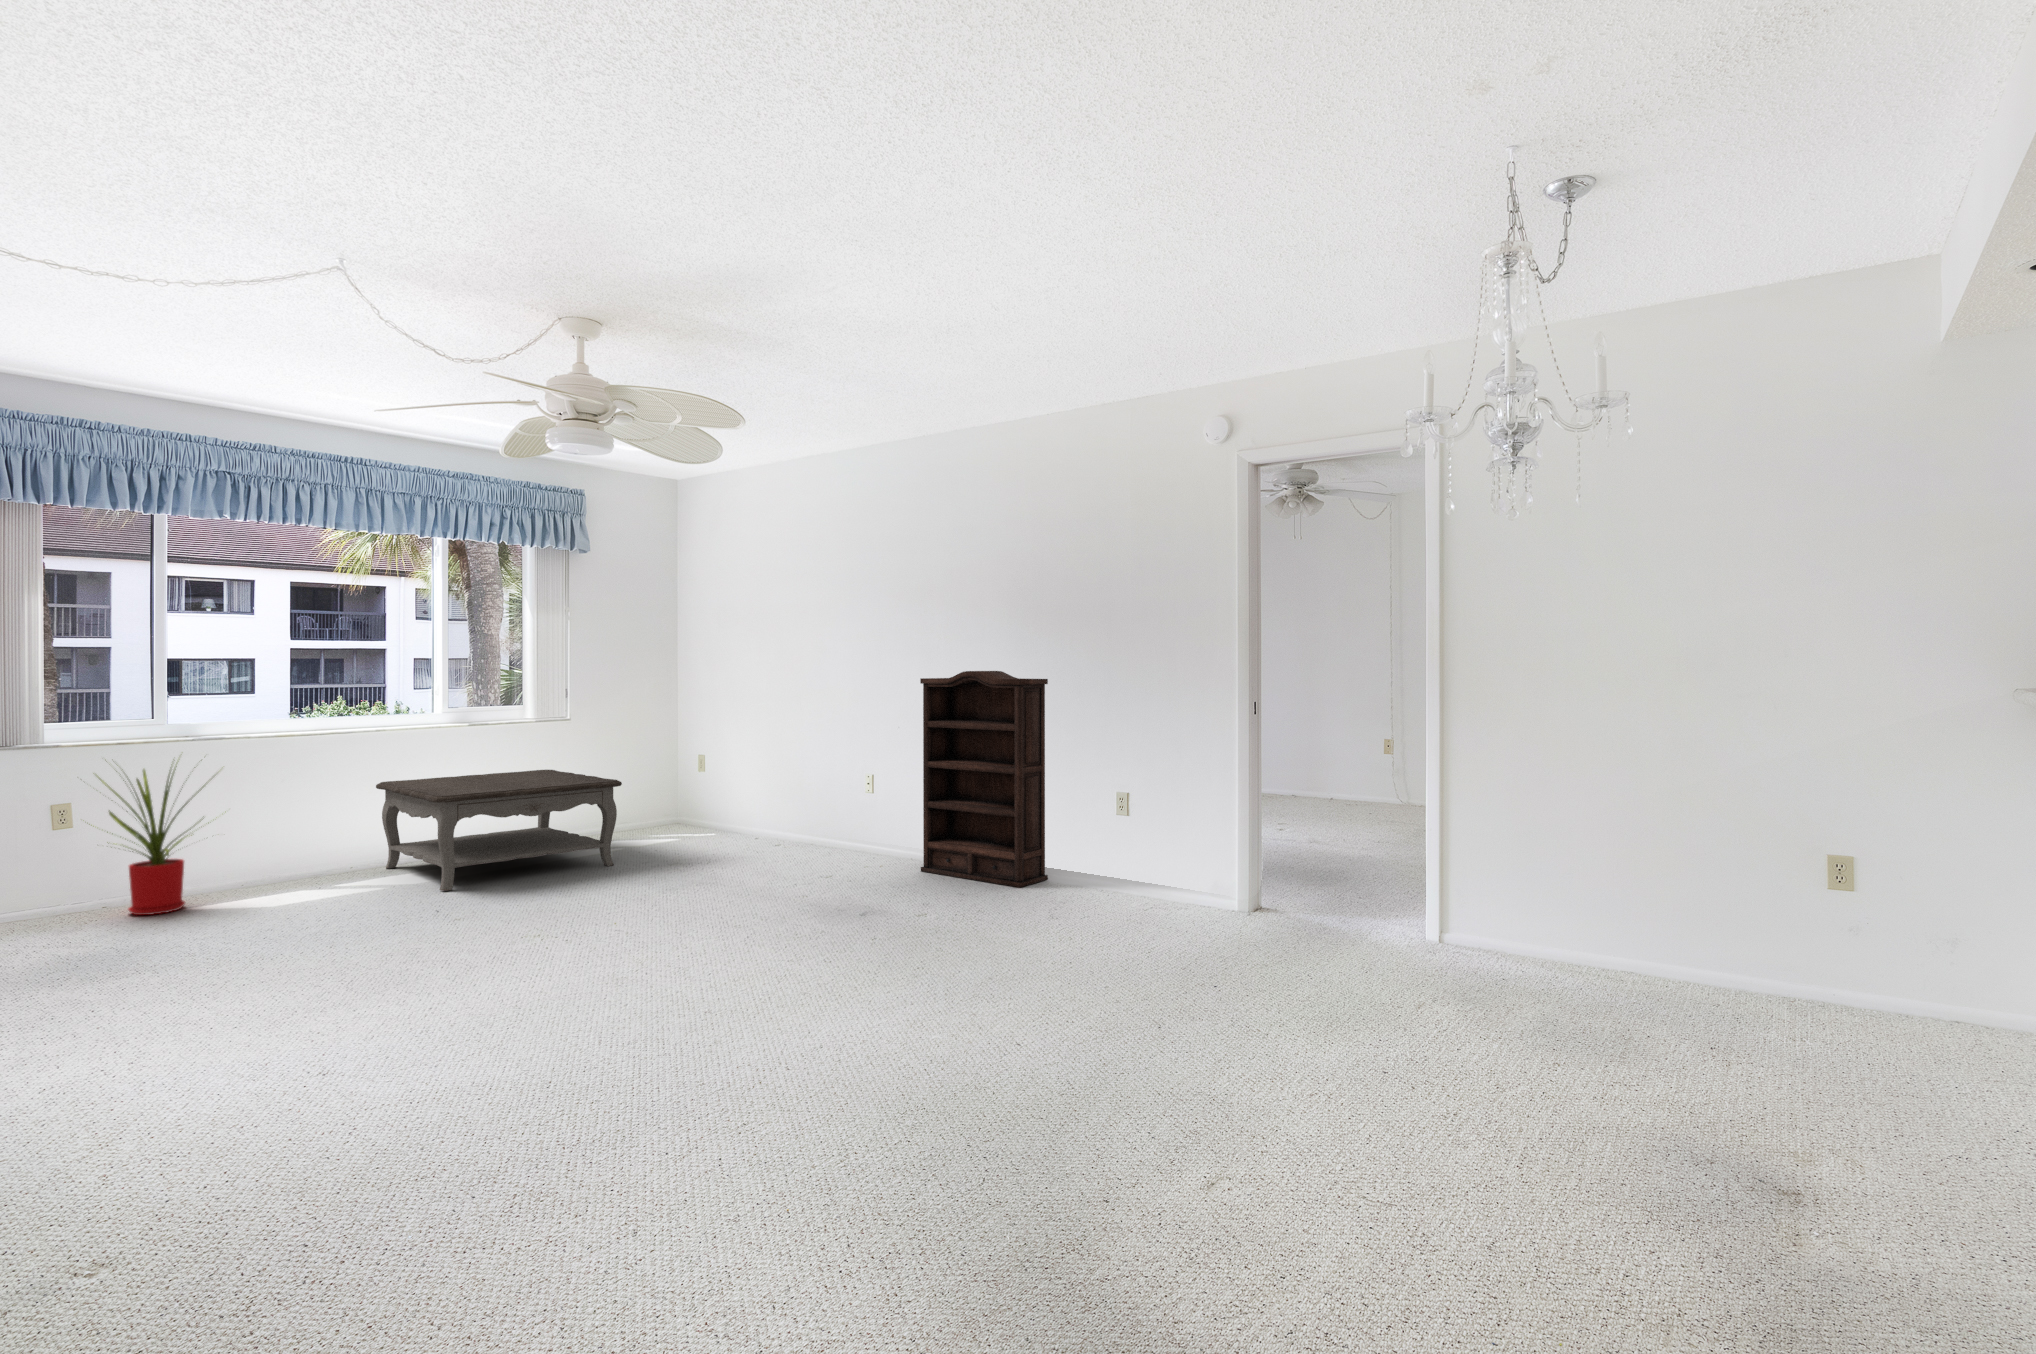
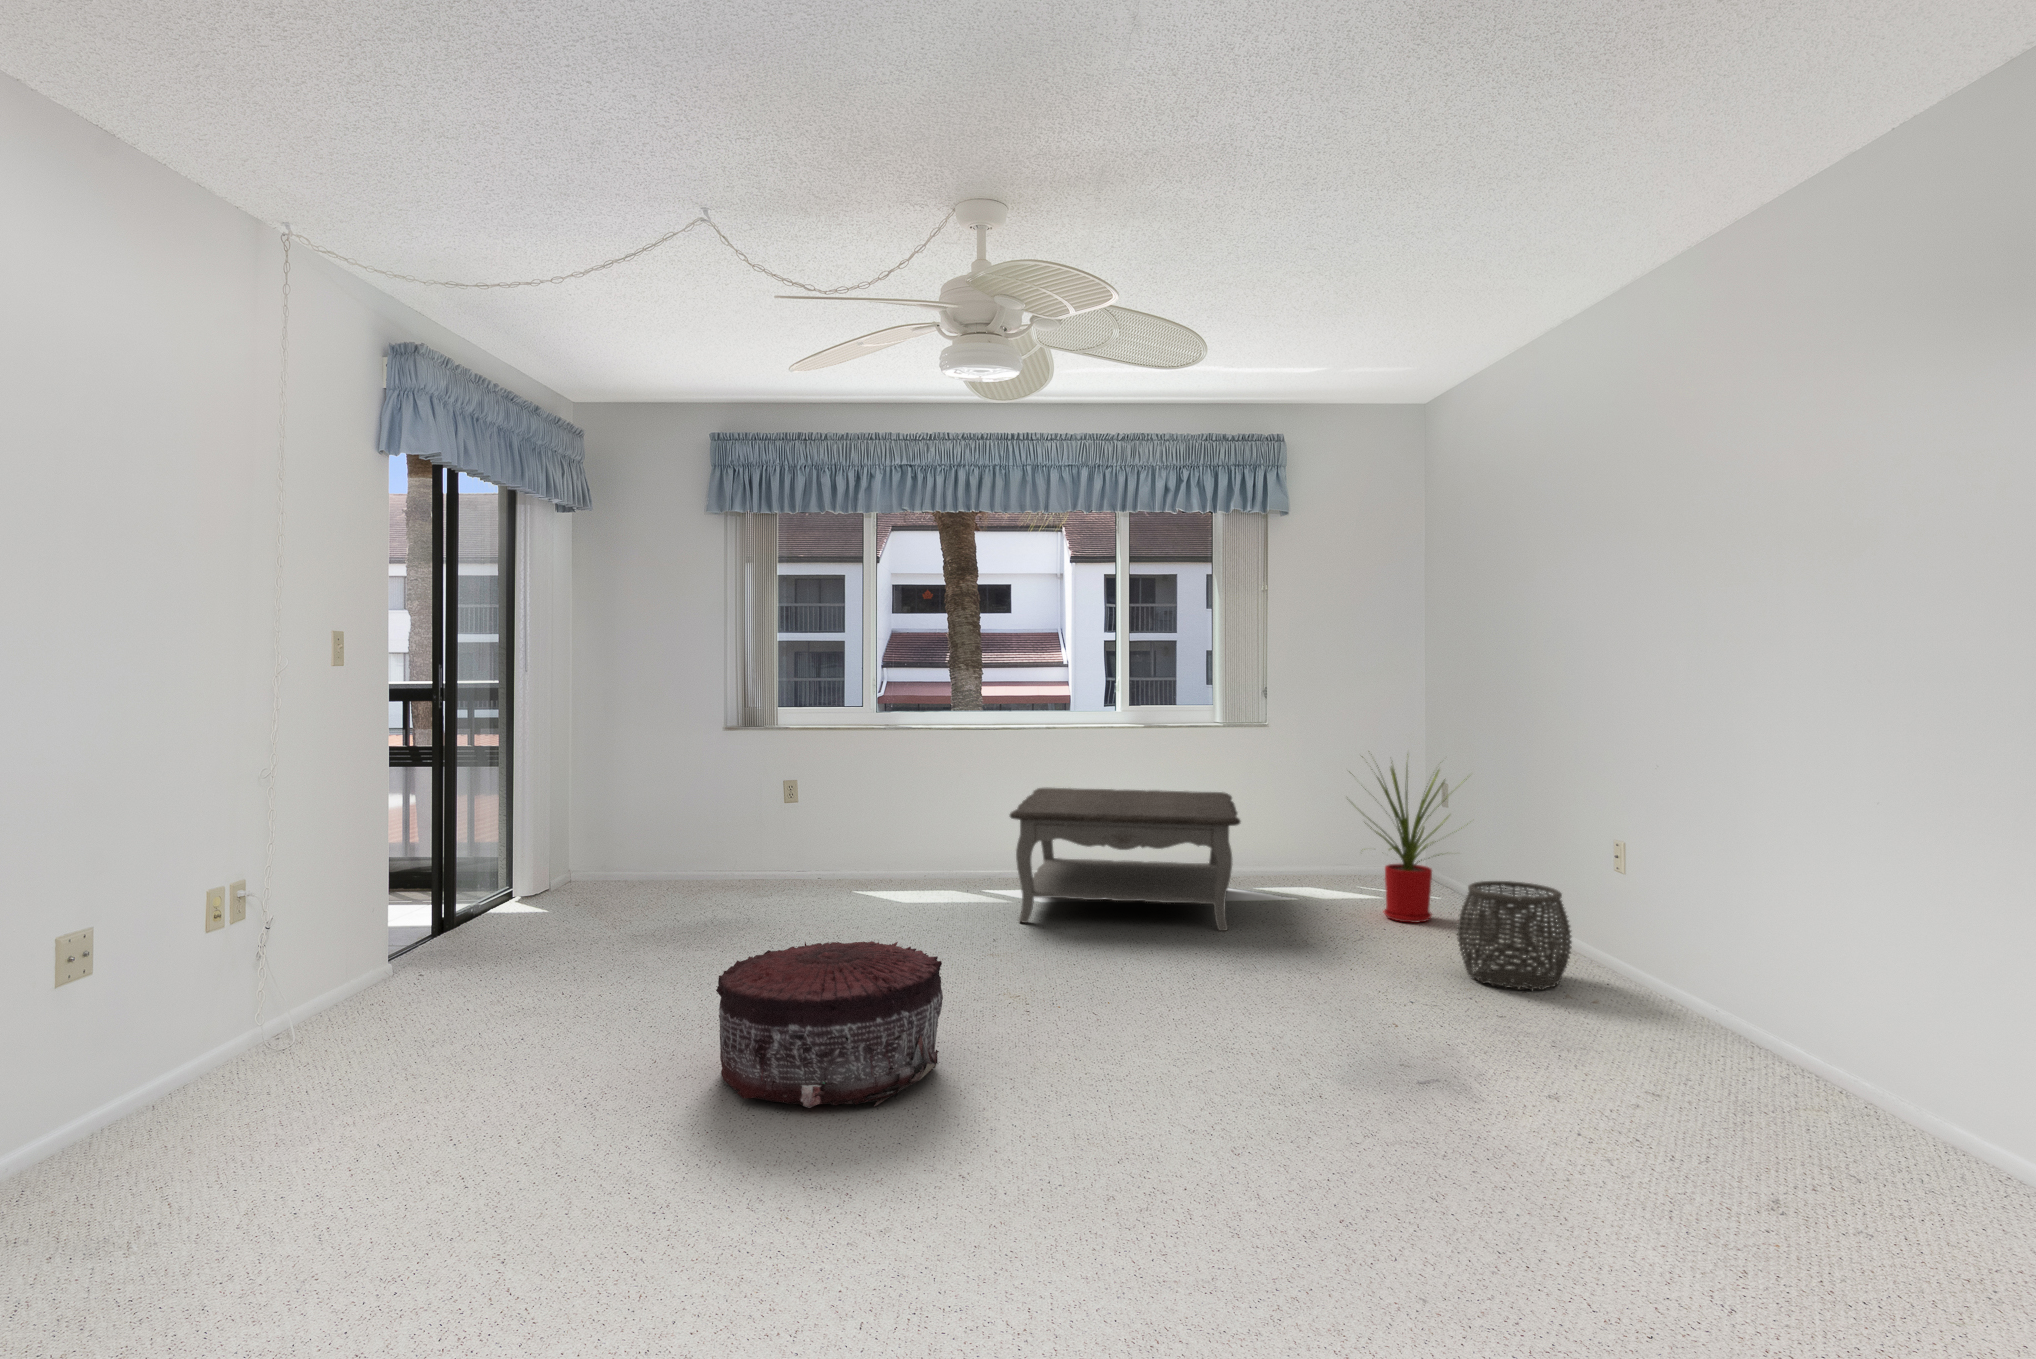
bookshelf: present [920,671,1048,887] -> none [1607,686,1857,1165]
house plant: present [91,766,205,915] -> present [1365,765,1462,923]
woven basket: none [788,795,855,857] -> present [1457,881,1572,990]
pouf: none [443,882,639,1008] -> present [716,941,943,1108]

